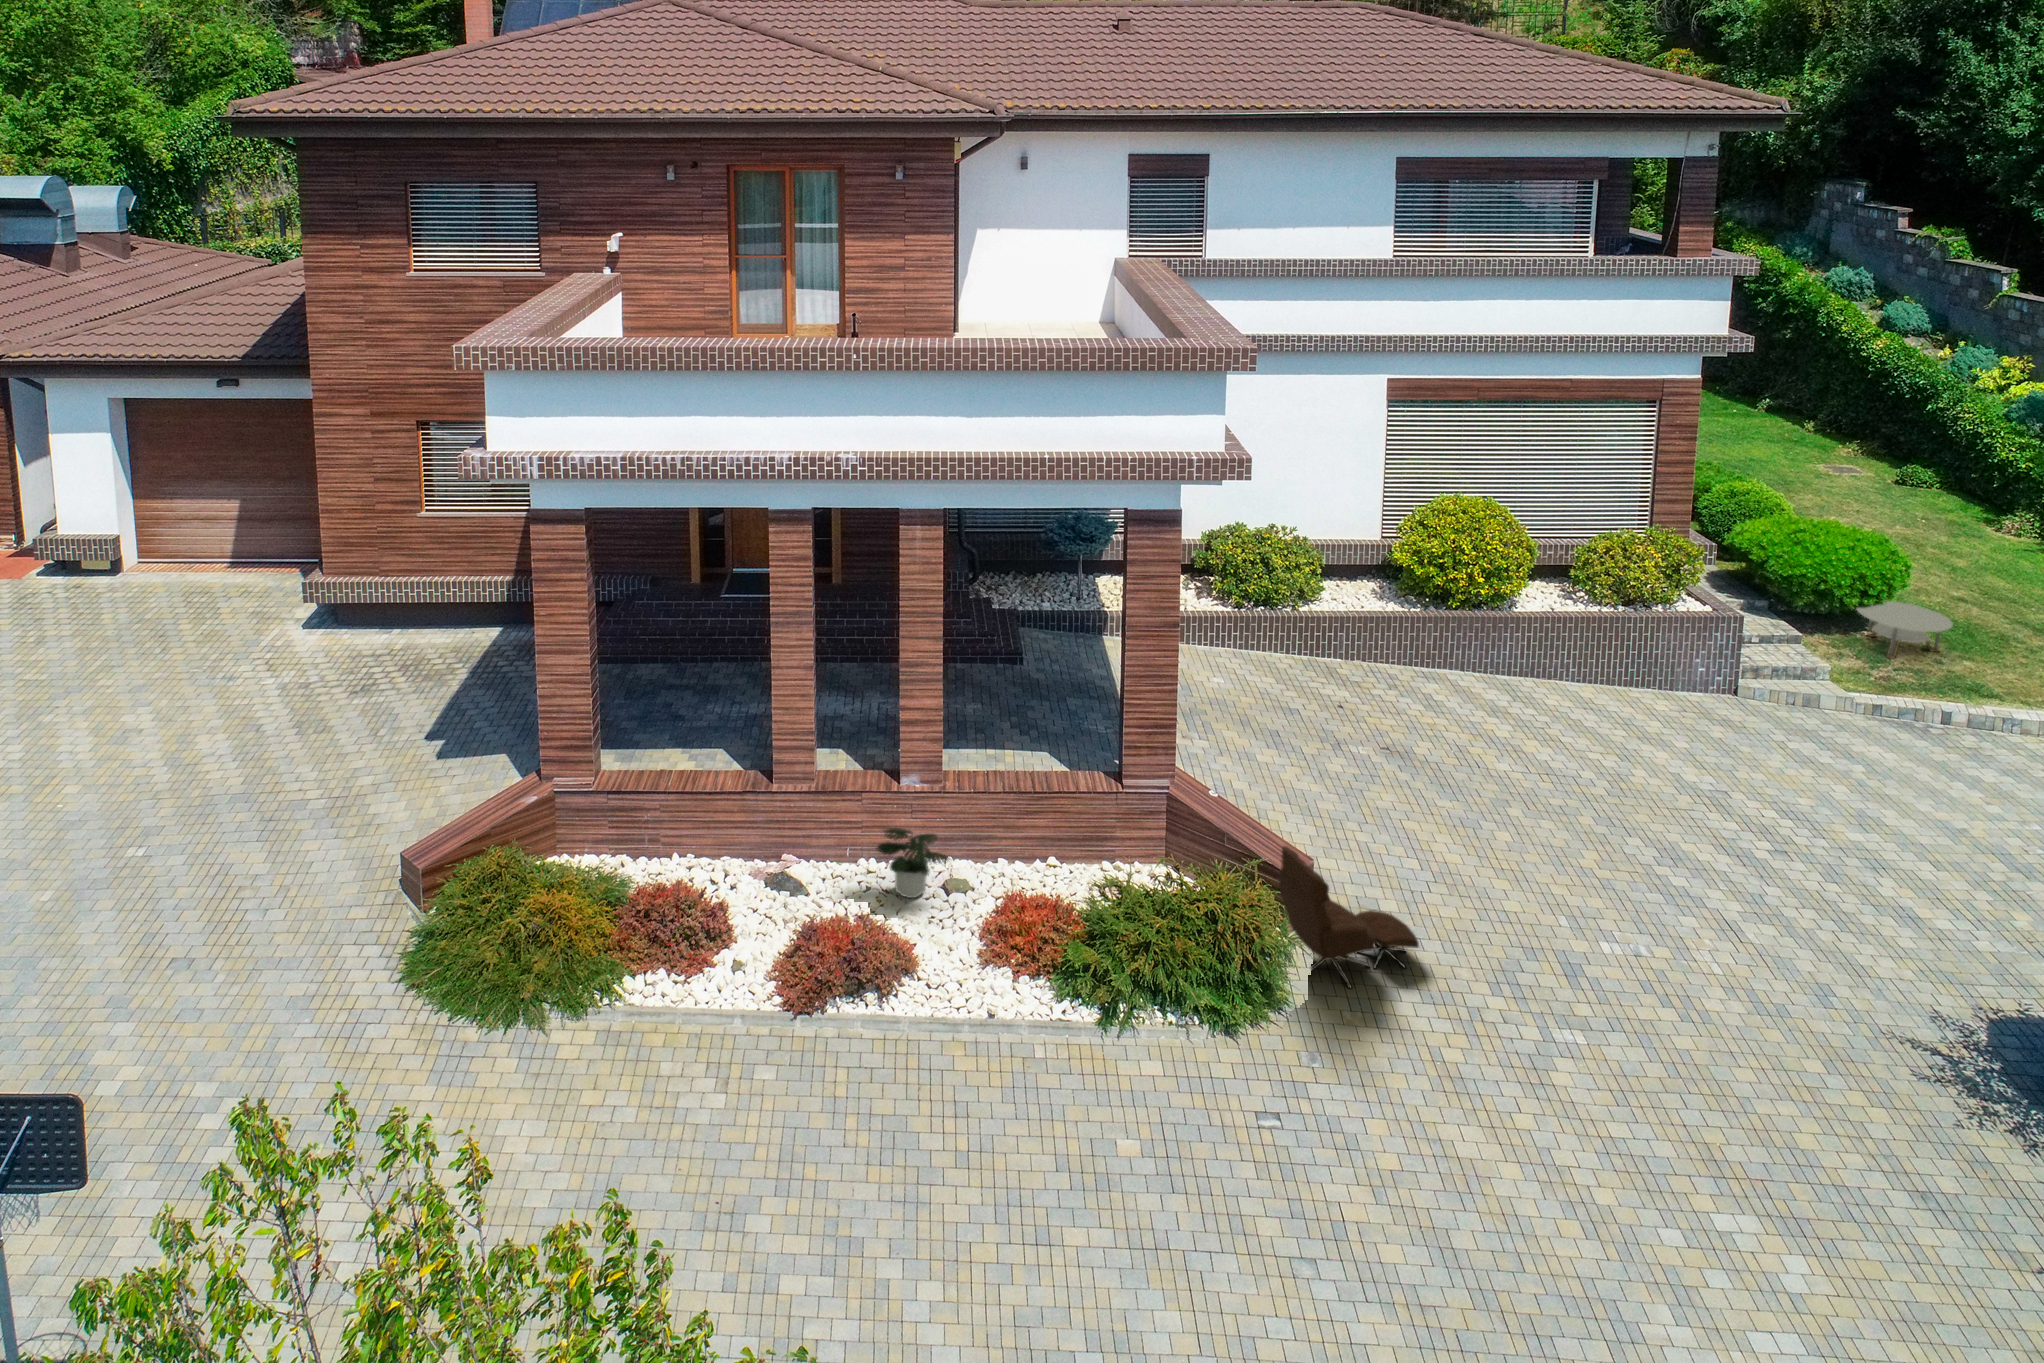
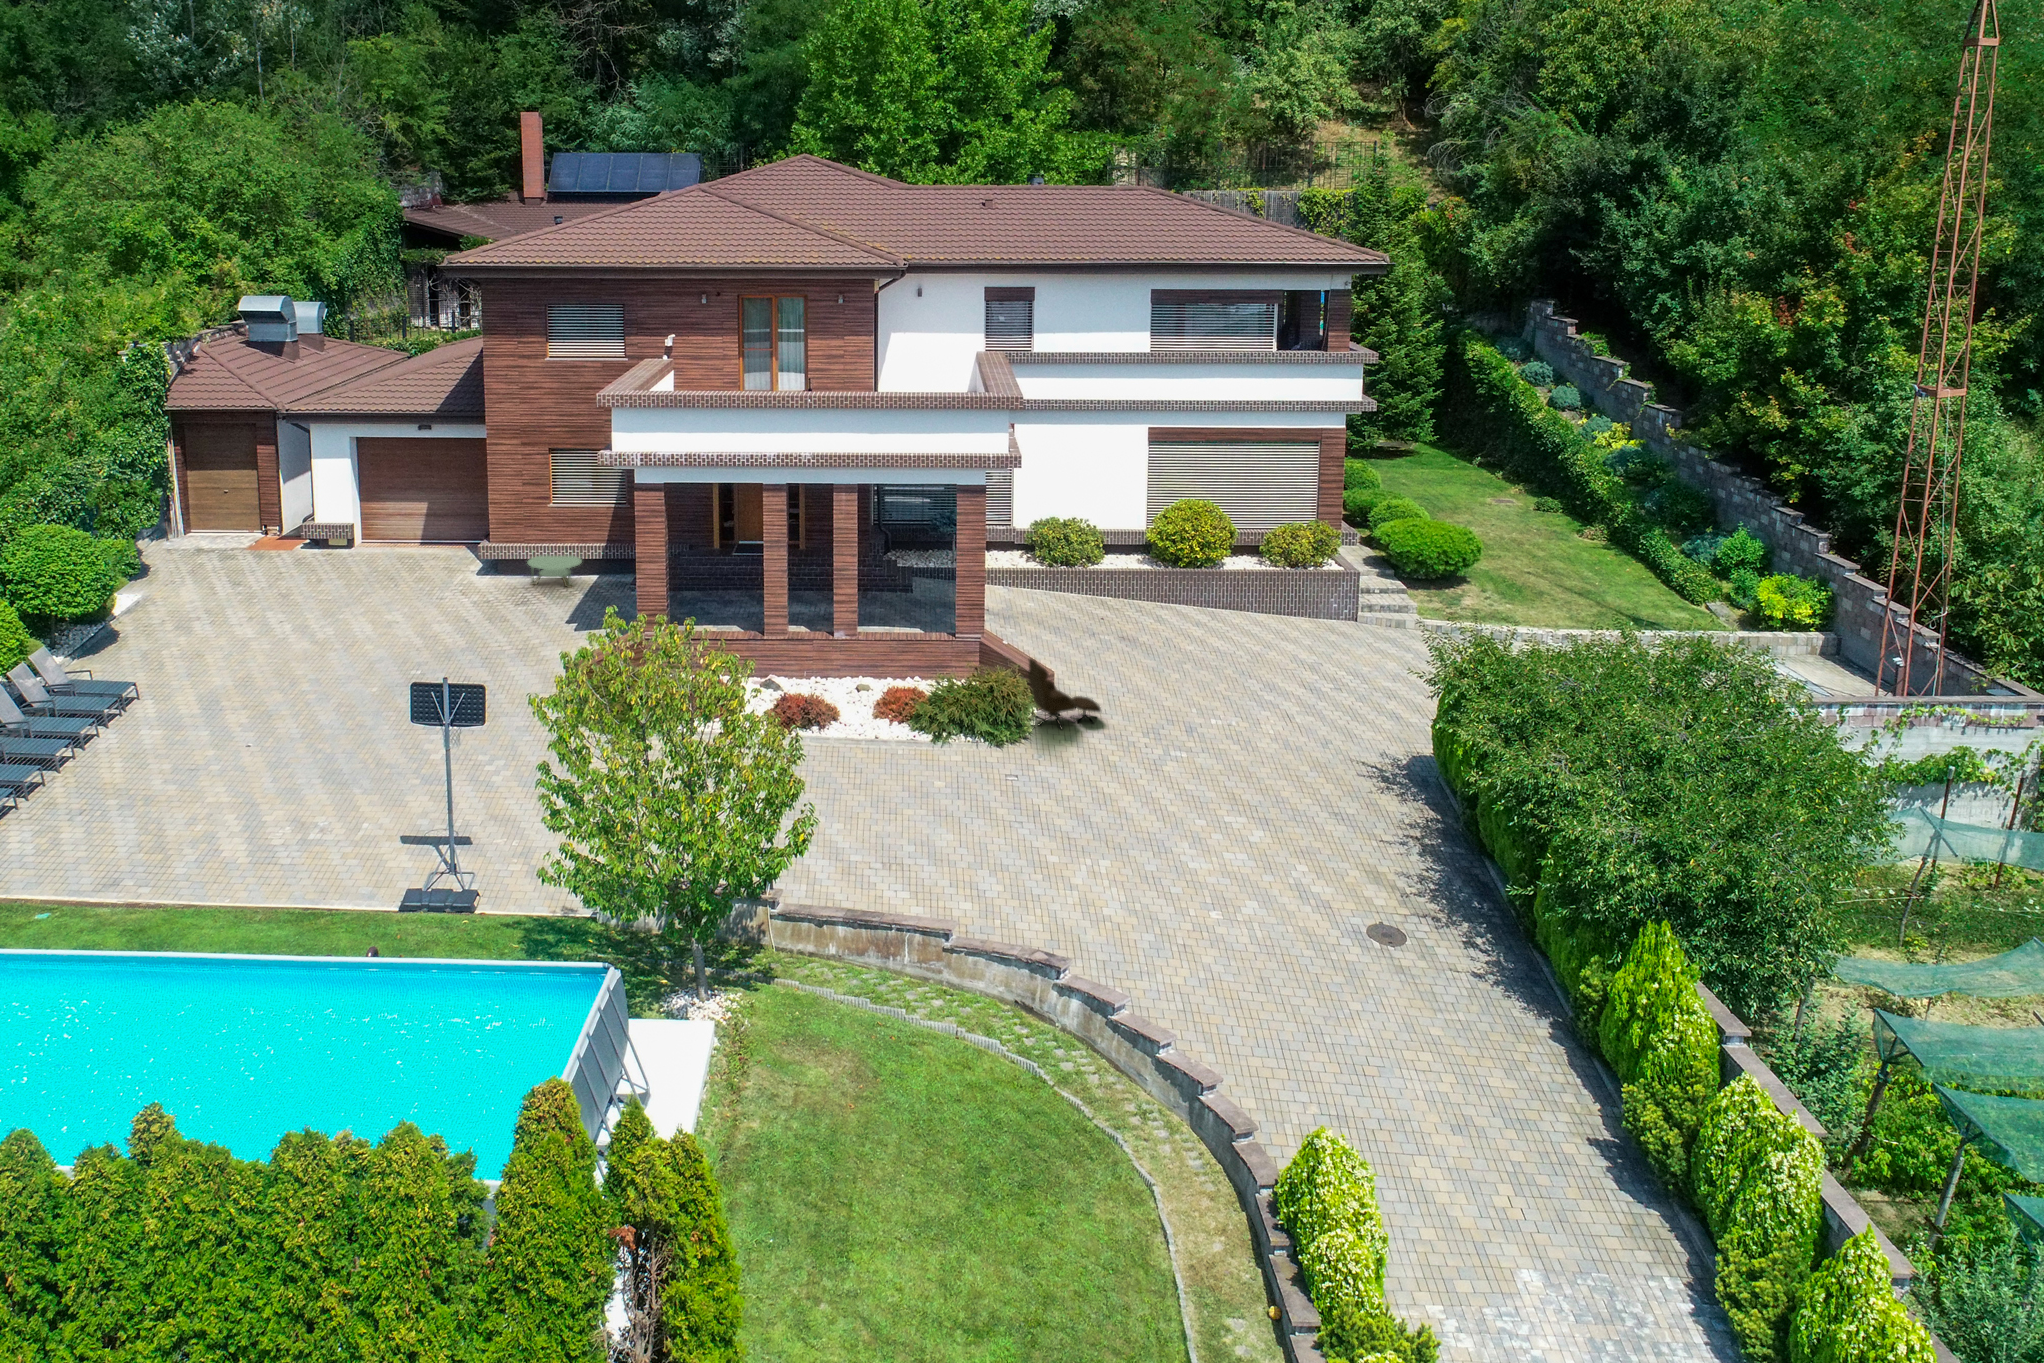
round table: present [1857,601,1953,659] -> present [528,554,582,588]
potted plant: present [877,828,949,898] -> none [819,658,859,694]

